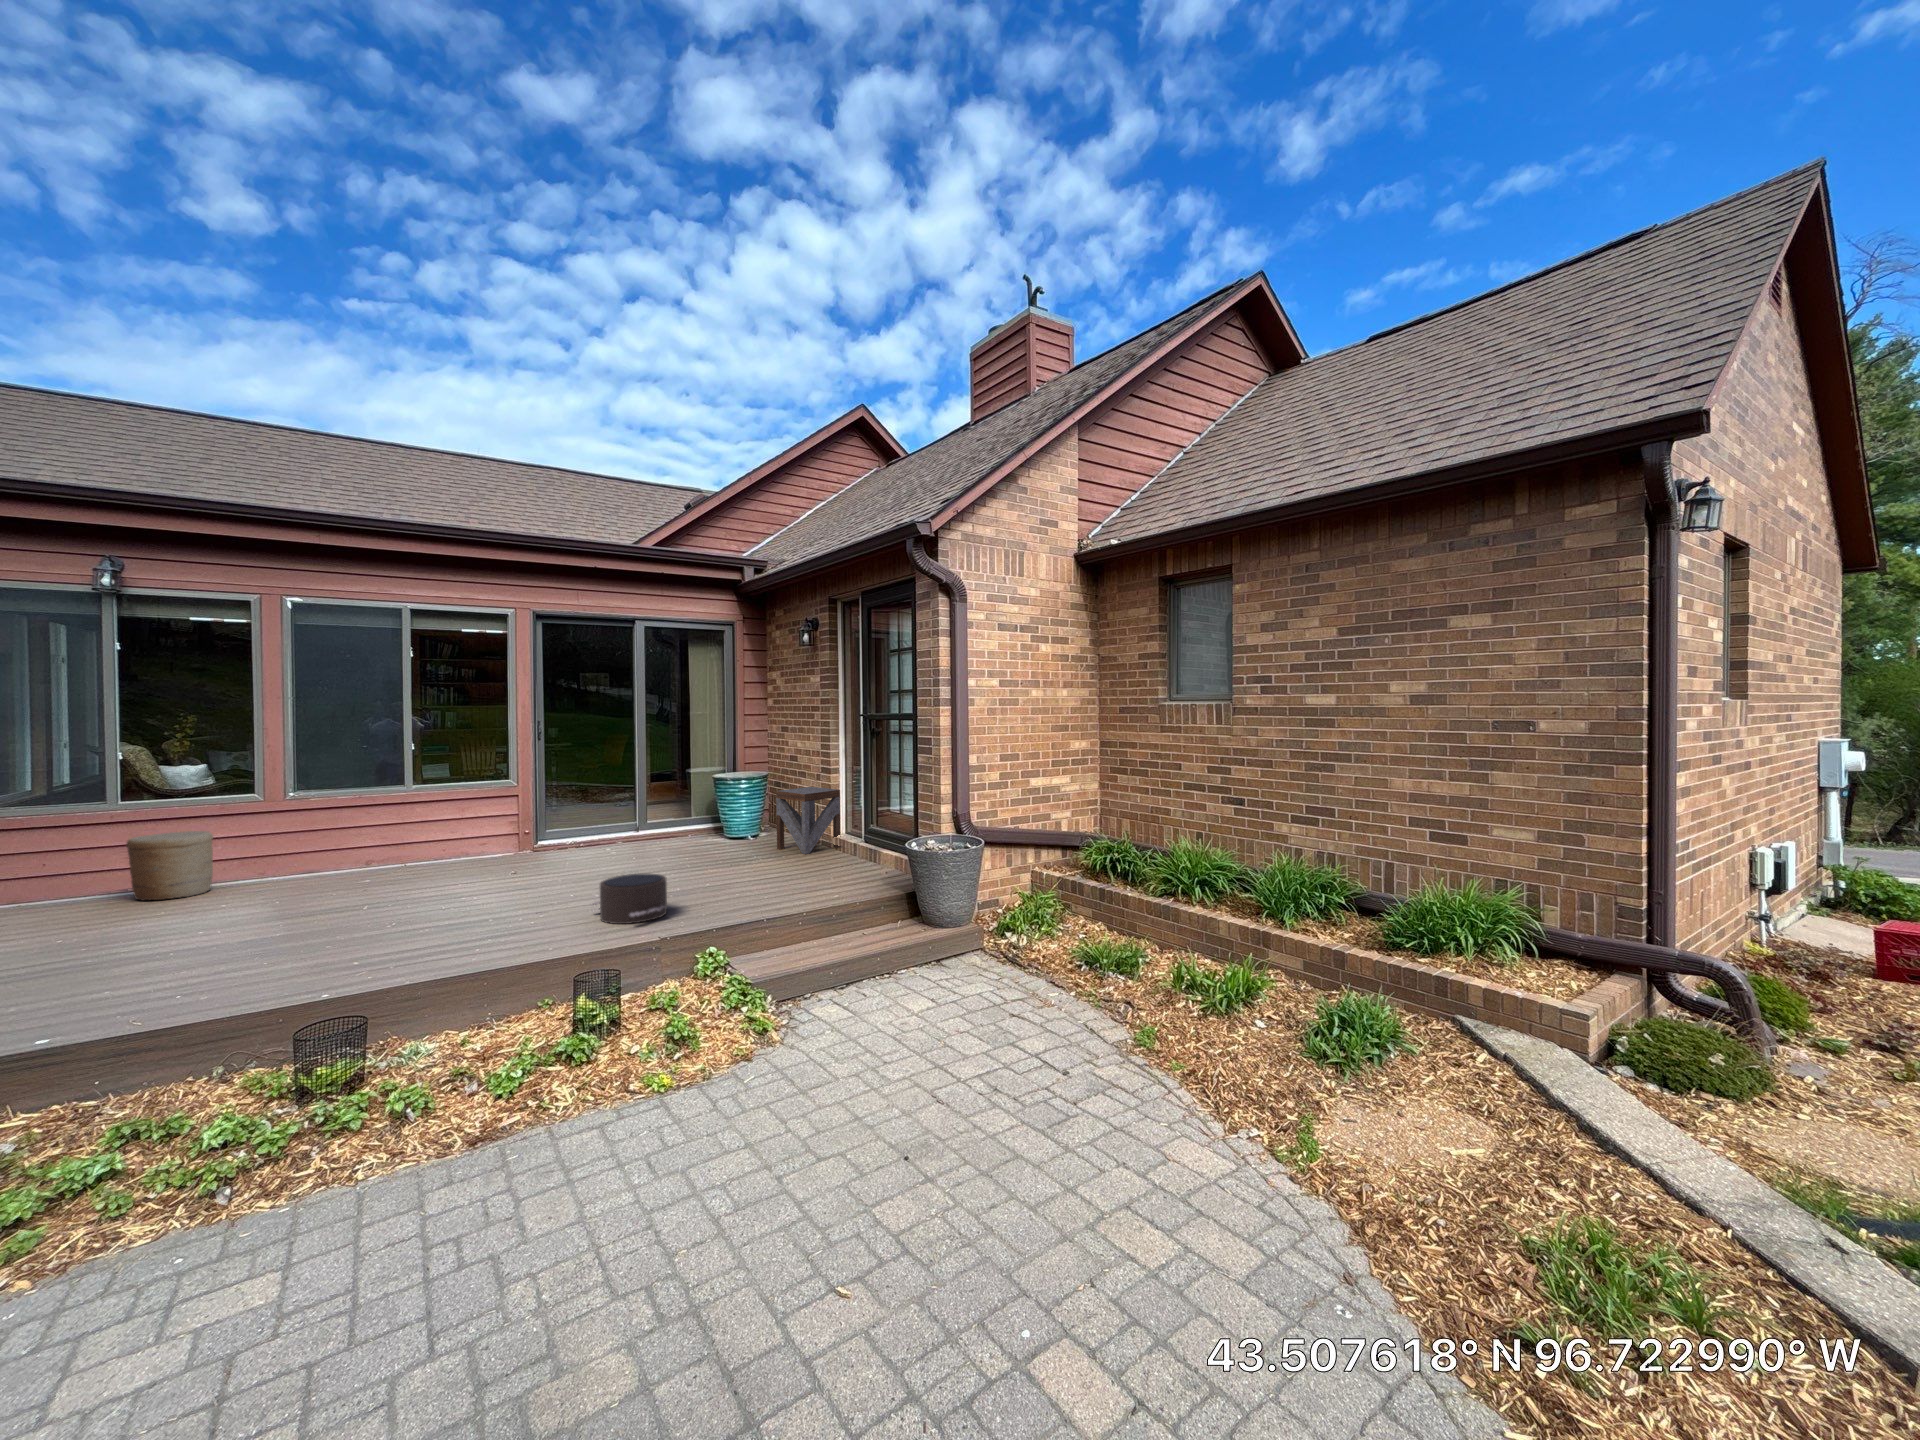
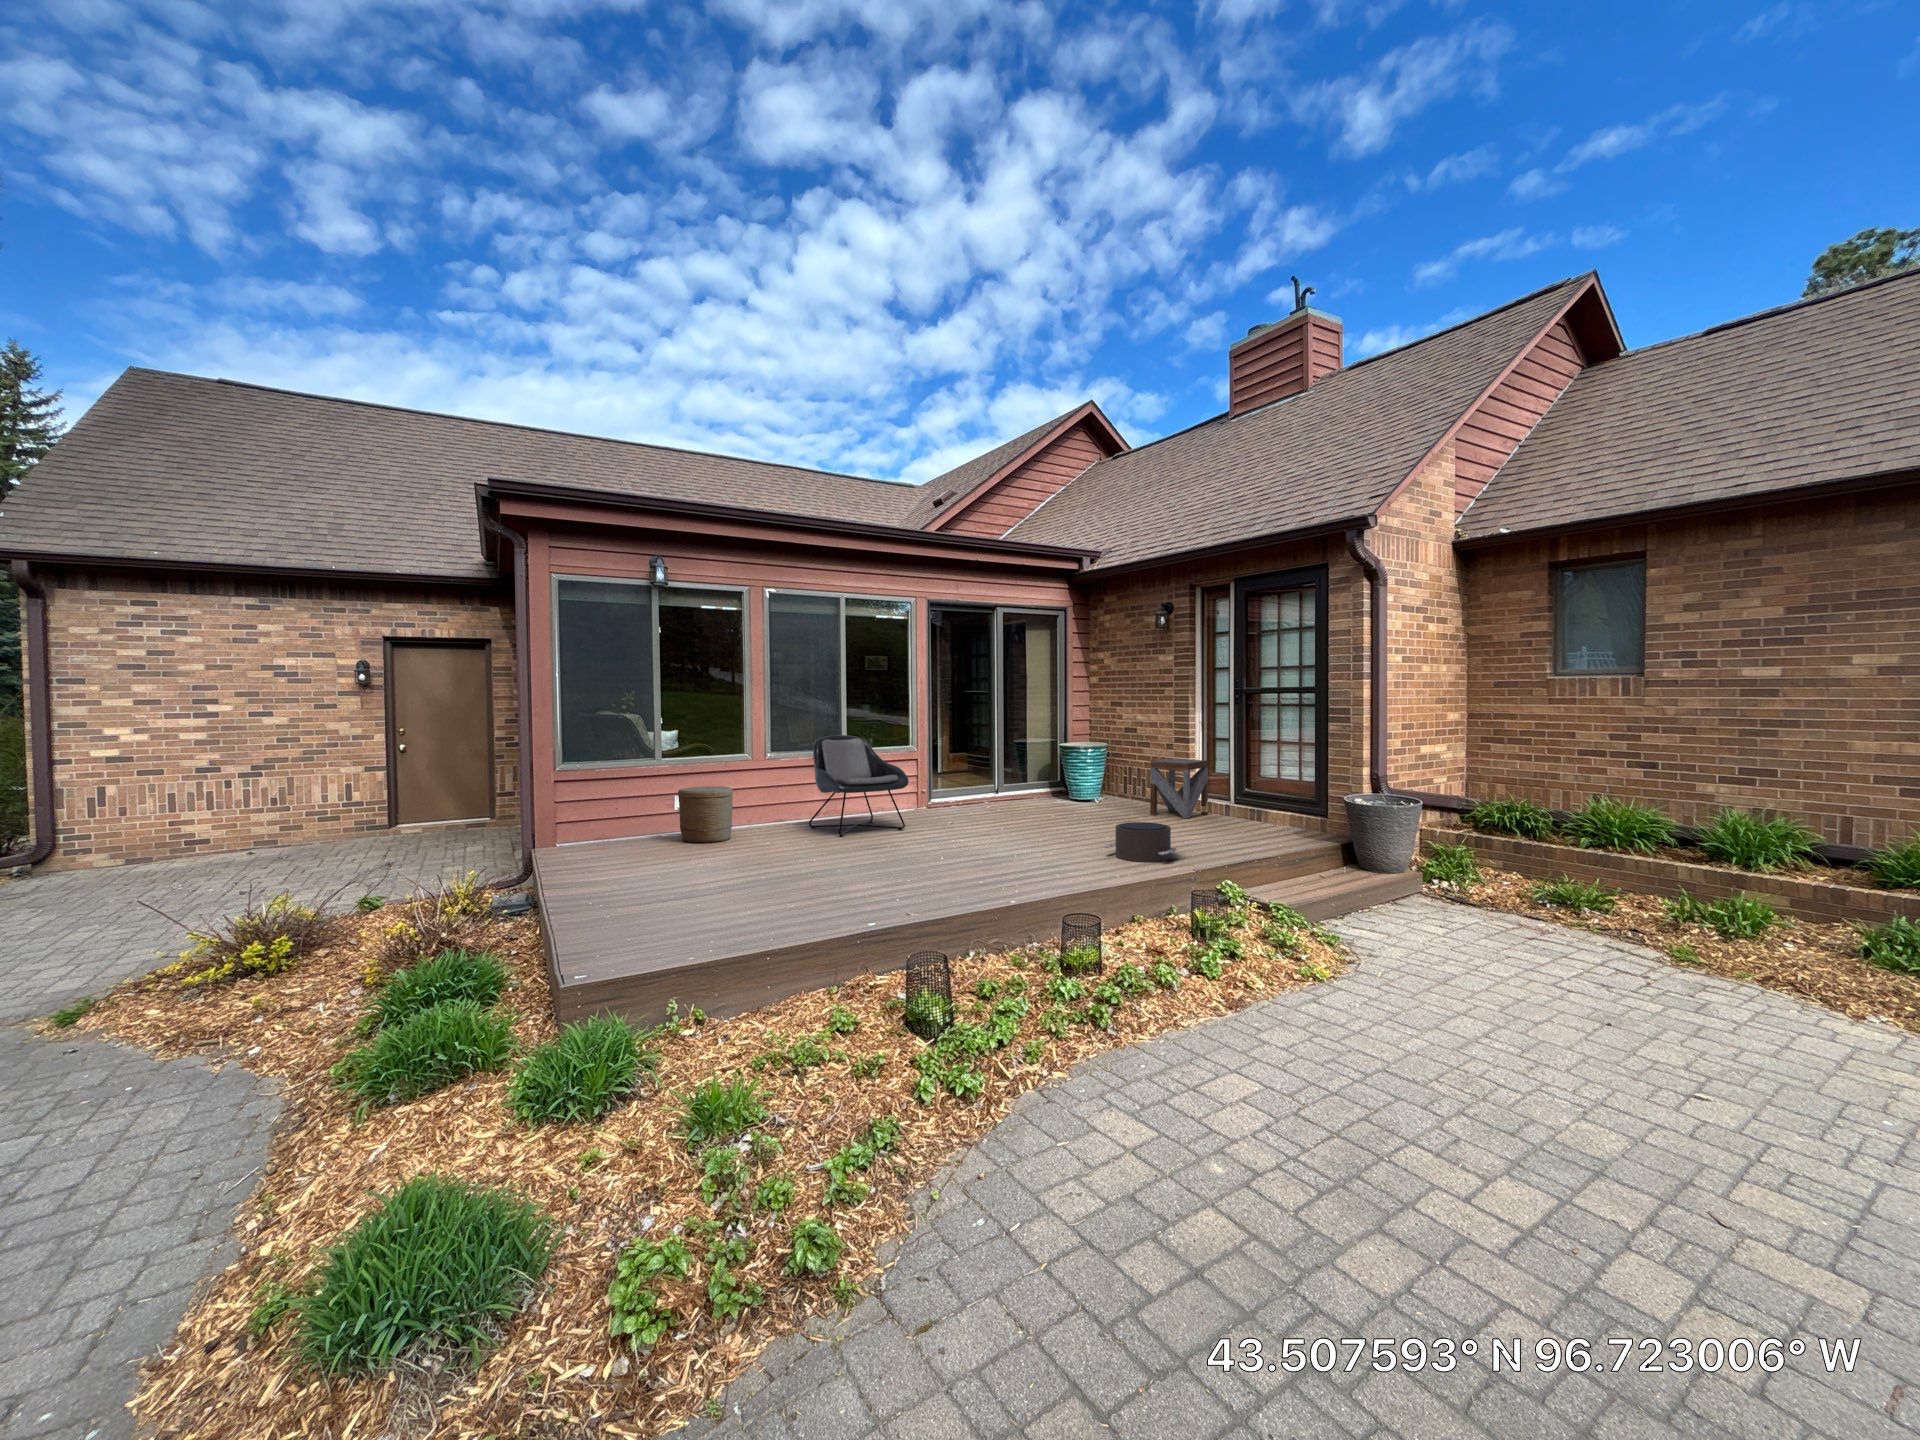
lounge chair: none [330,767,452,888] -> present [809,735,909,837]

